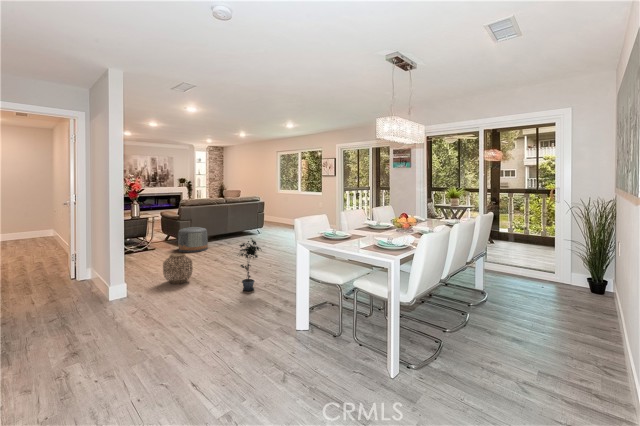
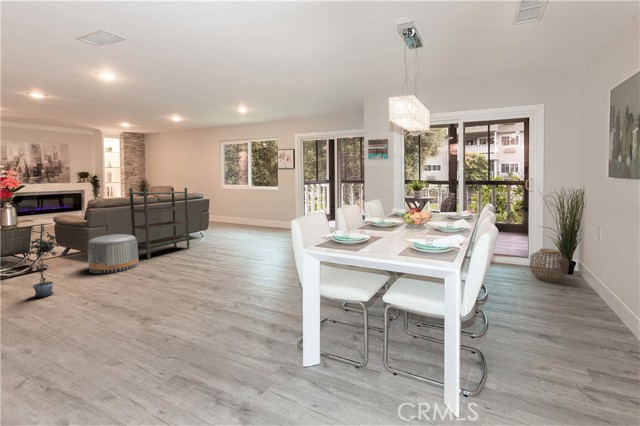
bookshelf: none [205,193,245,246] -> present [129,188,190,259]
potted plant: present [240,238,261,291] -> present [26,232,59,297]
woven basket: present [163,253,192,284] -> present [530,249,569,283]

